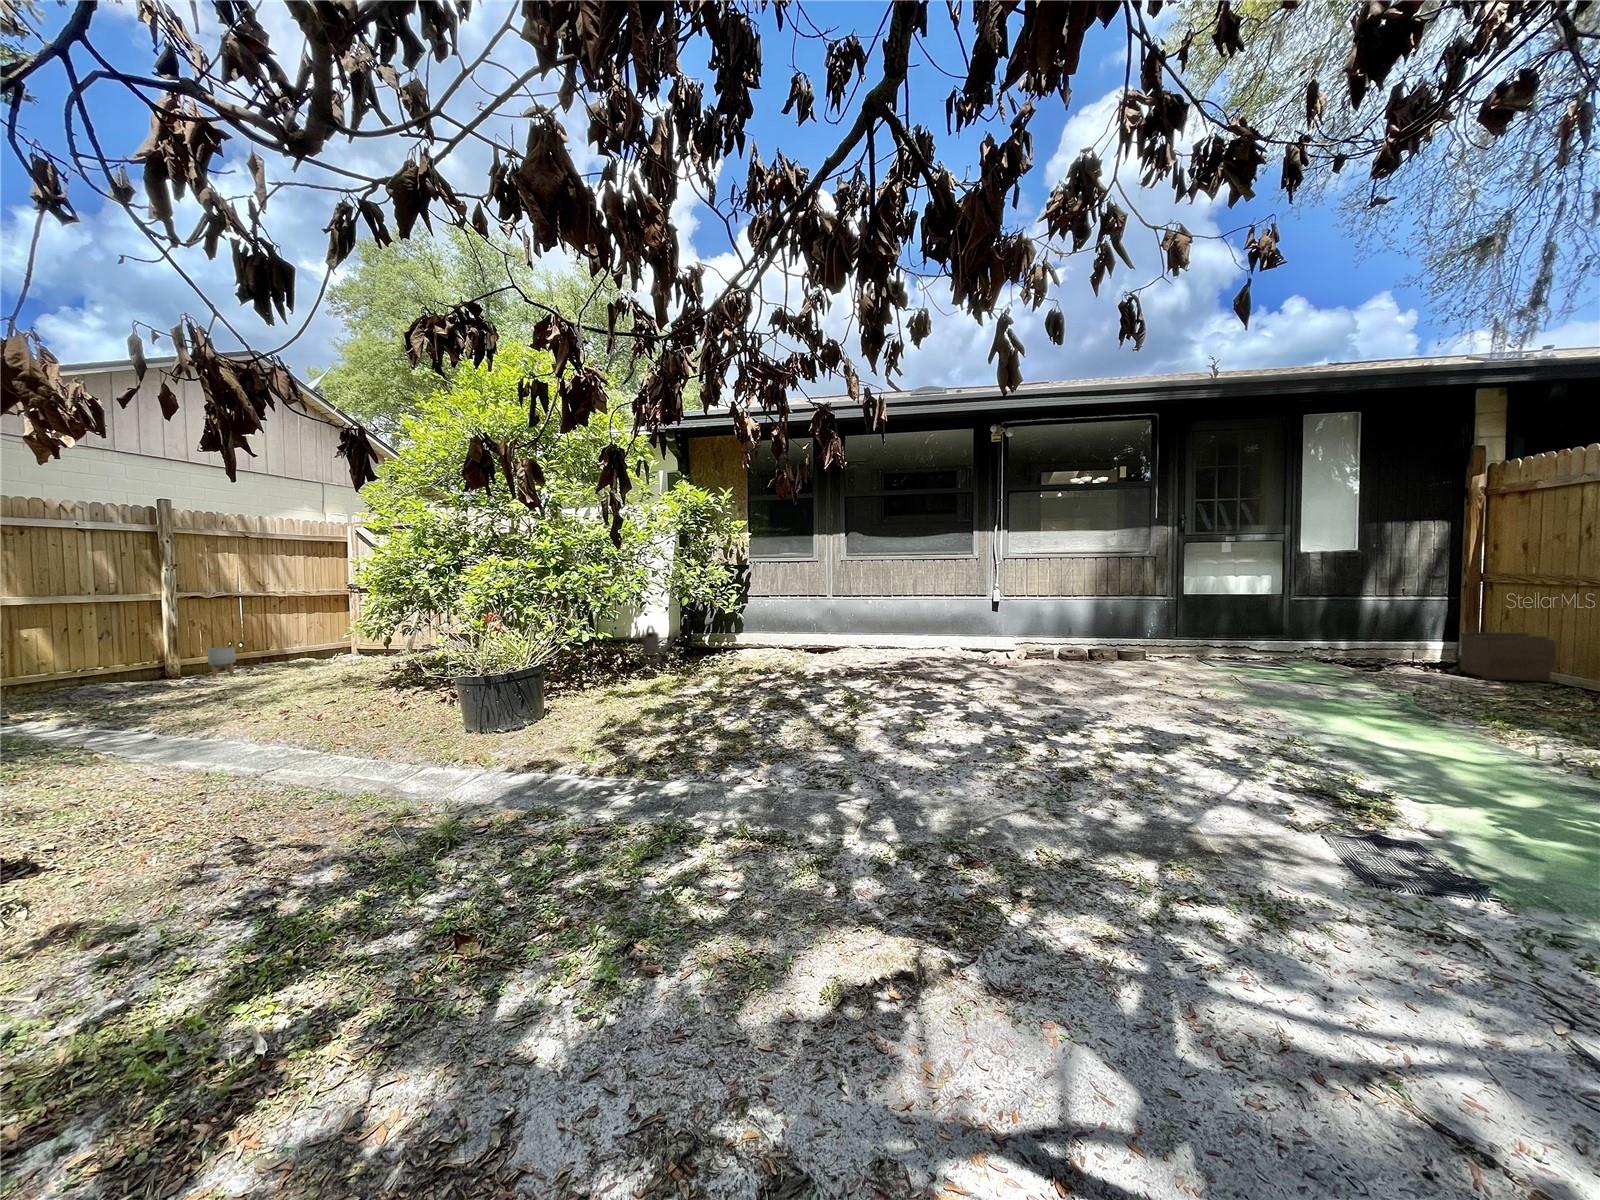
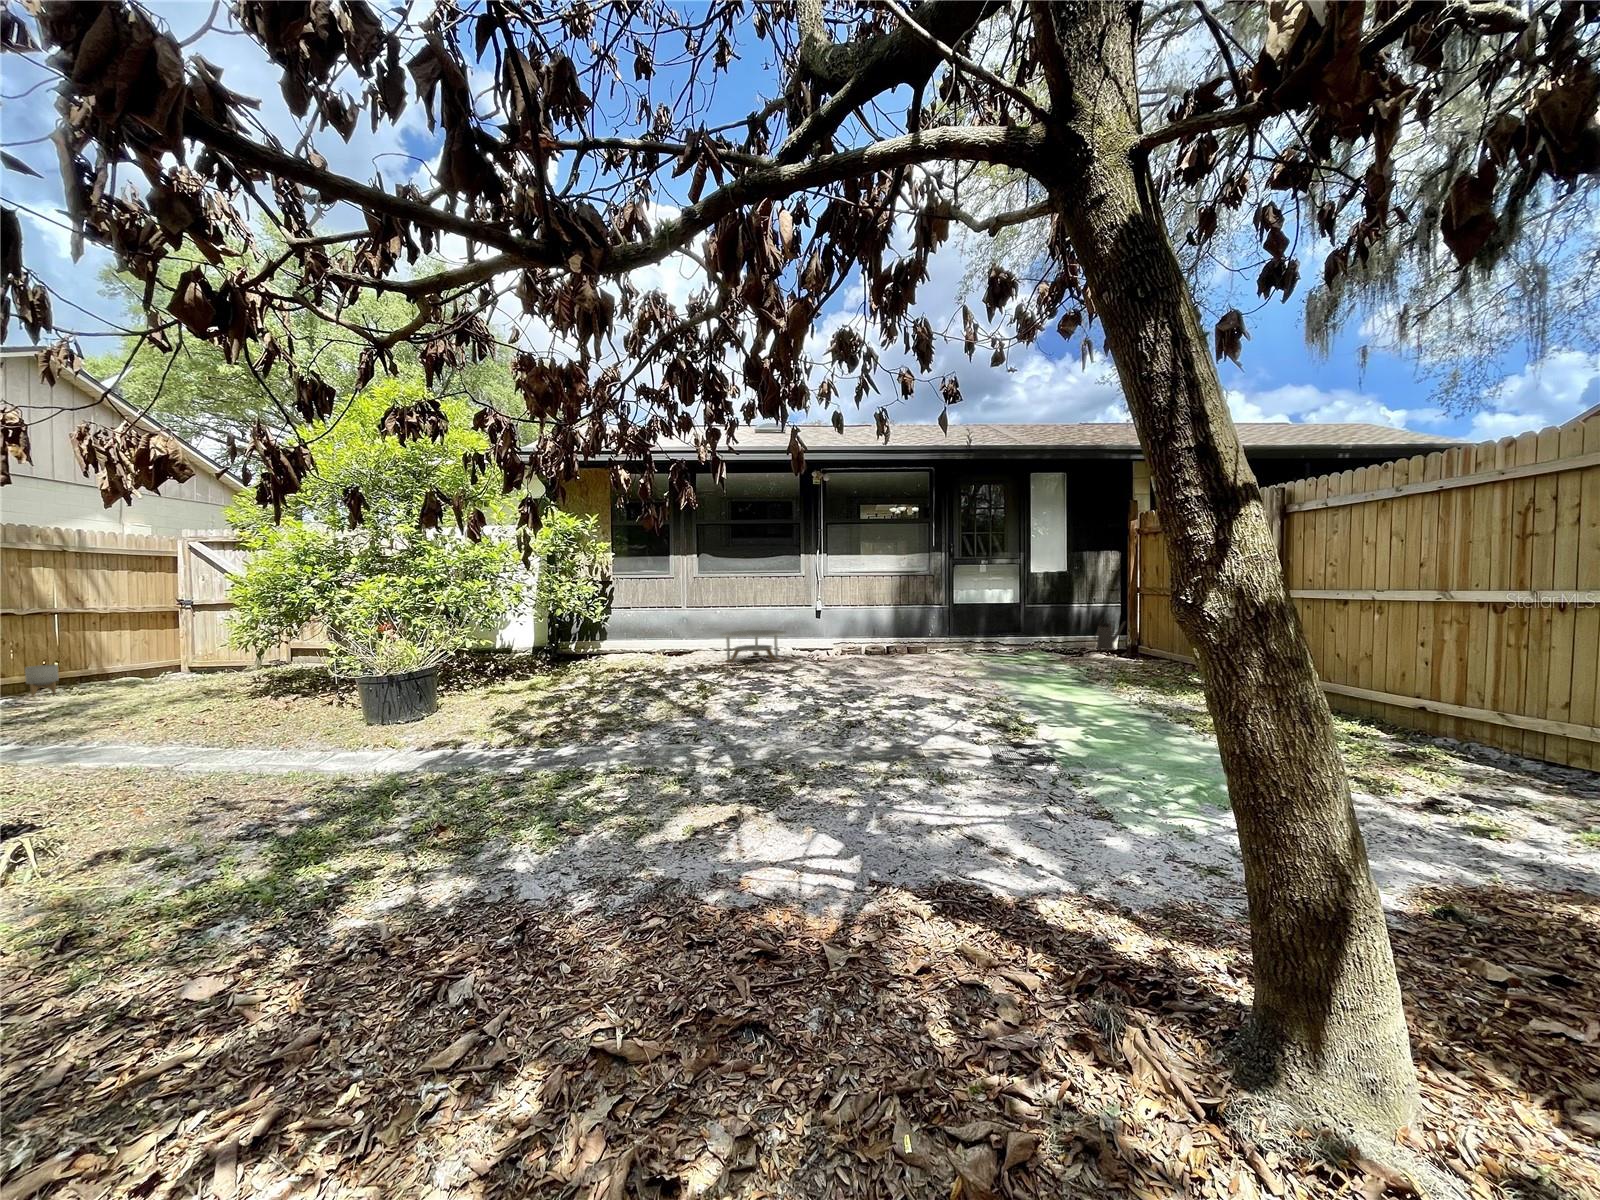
round table: none [872,624,954,665] -> present [721,630,786,663]
watering can: present [642,626,678,664] -> present [1094,619,1125,650]
wooden crate: present [1460,632,1556,682] -> none [1121,627,1168,658]

